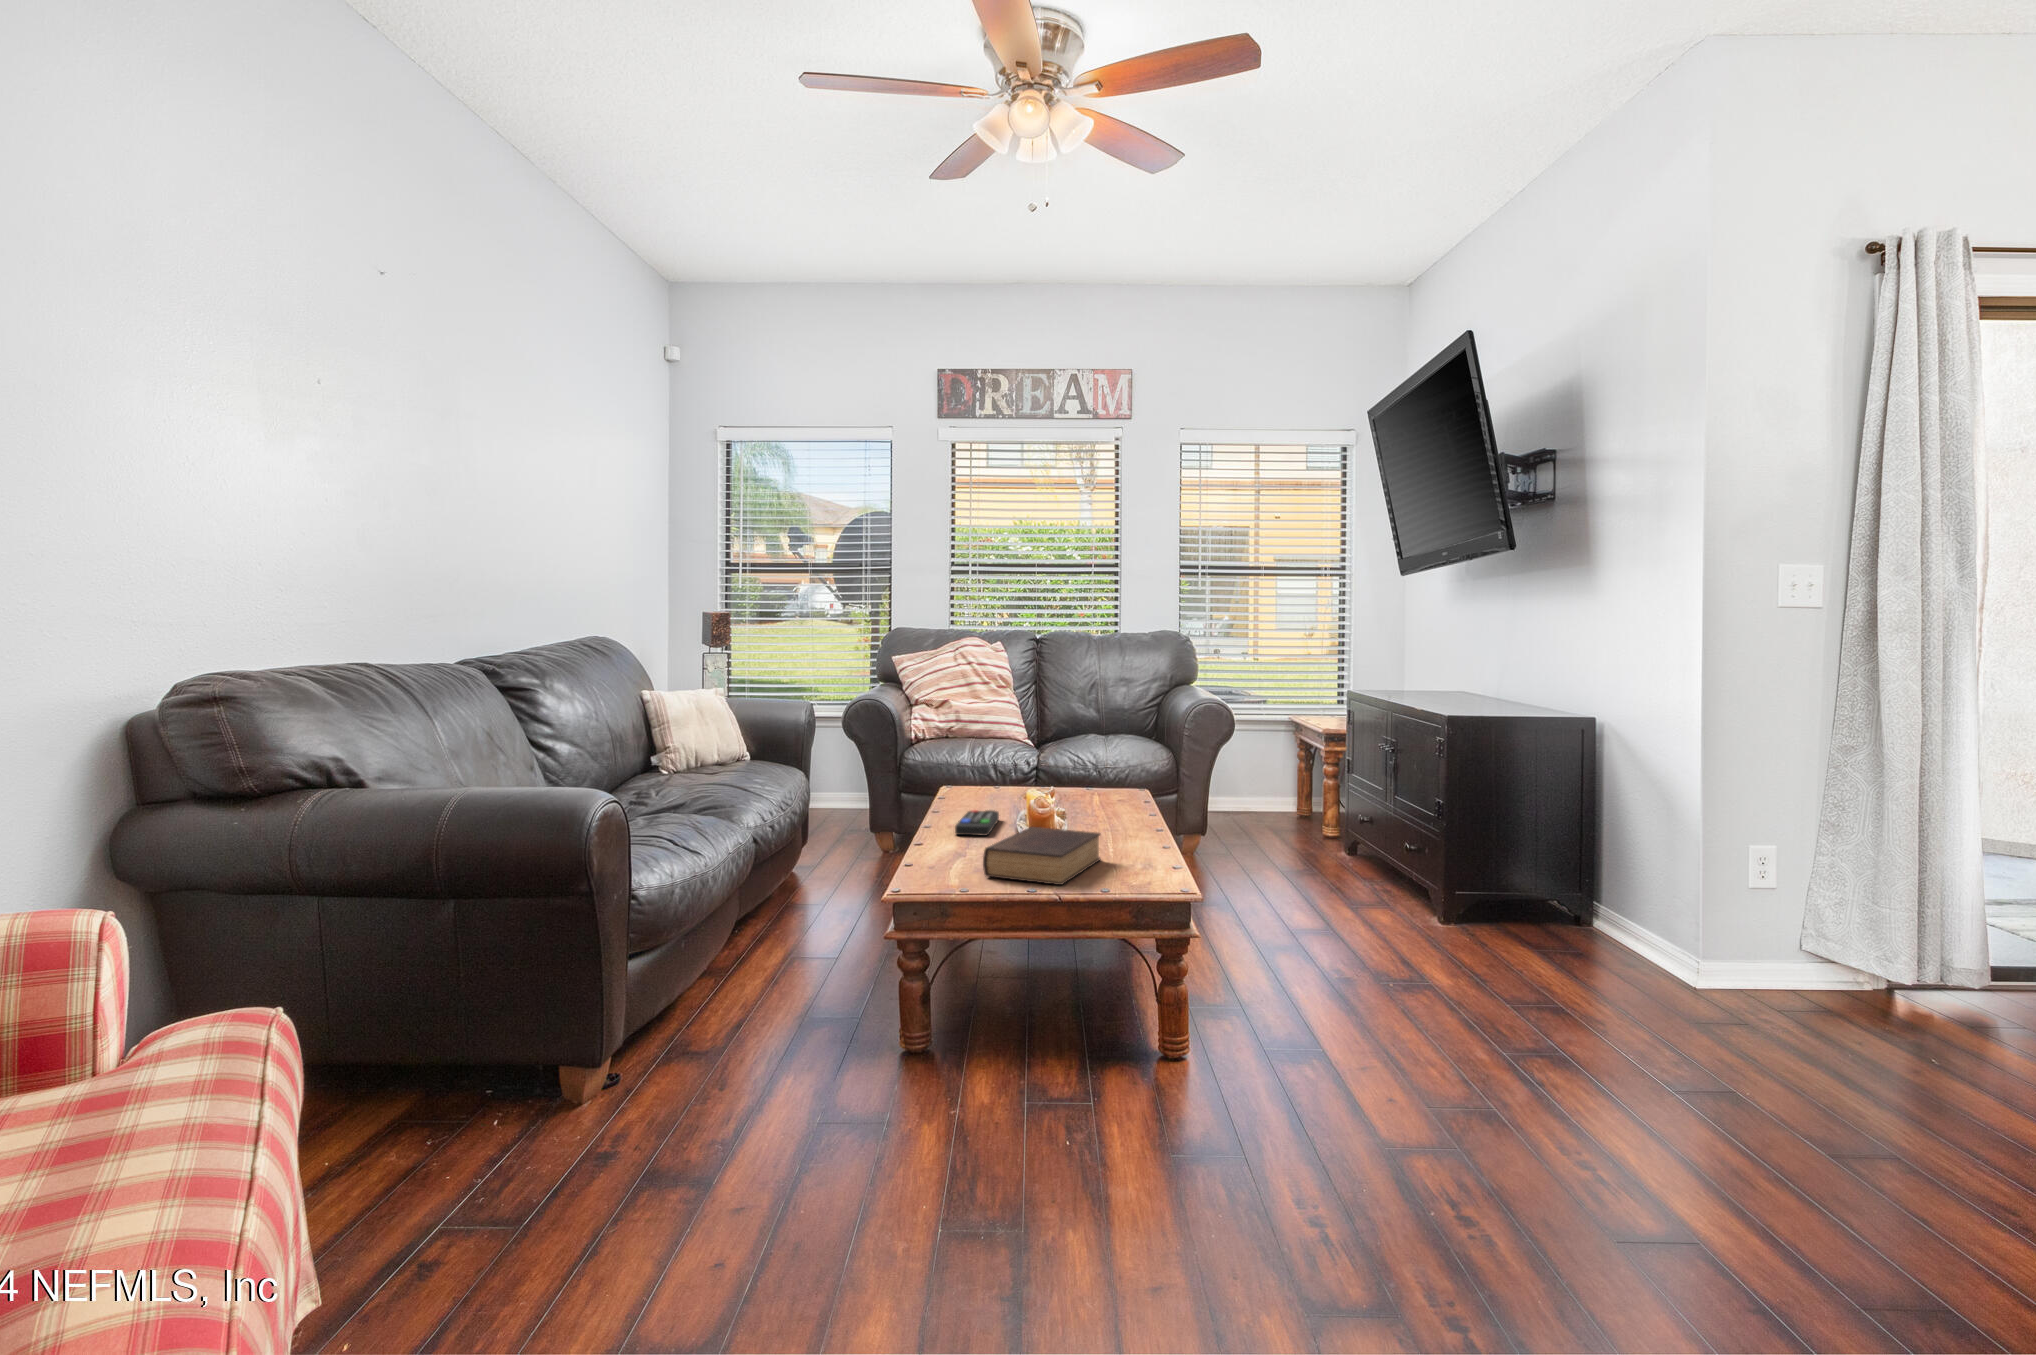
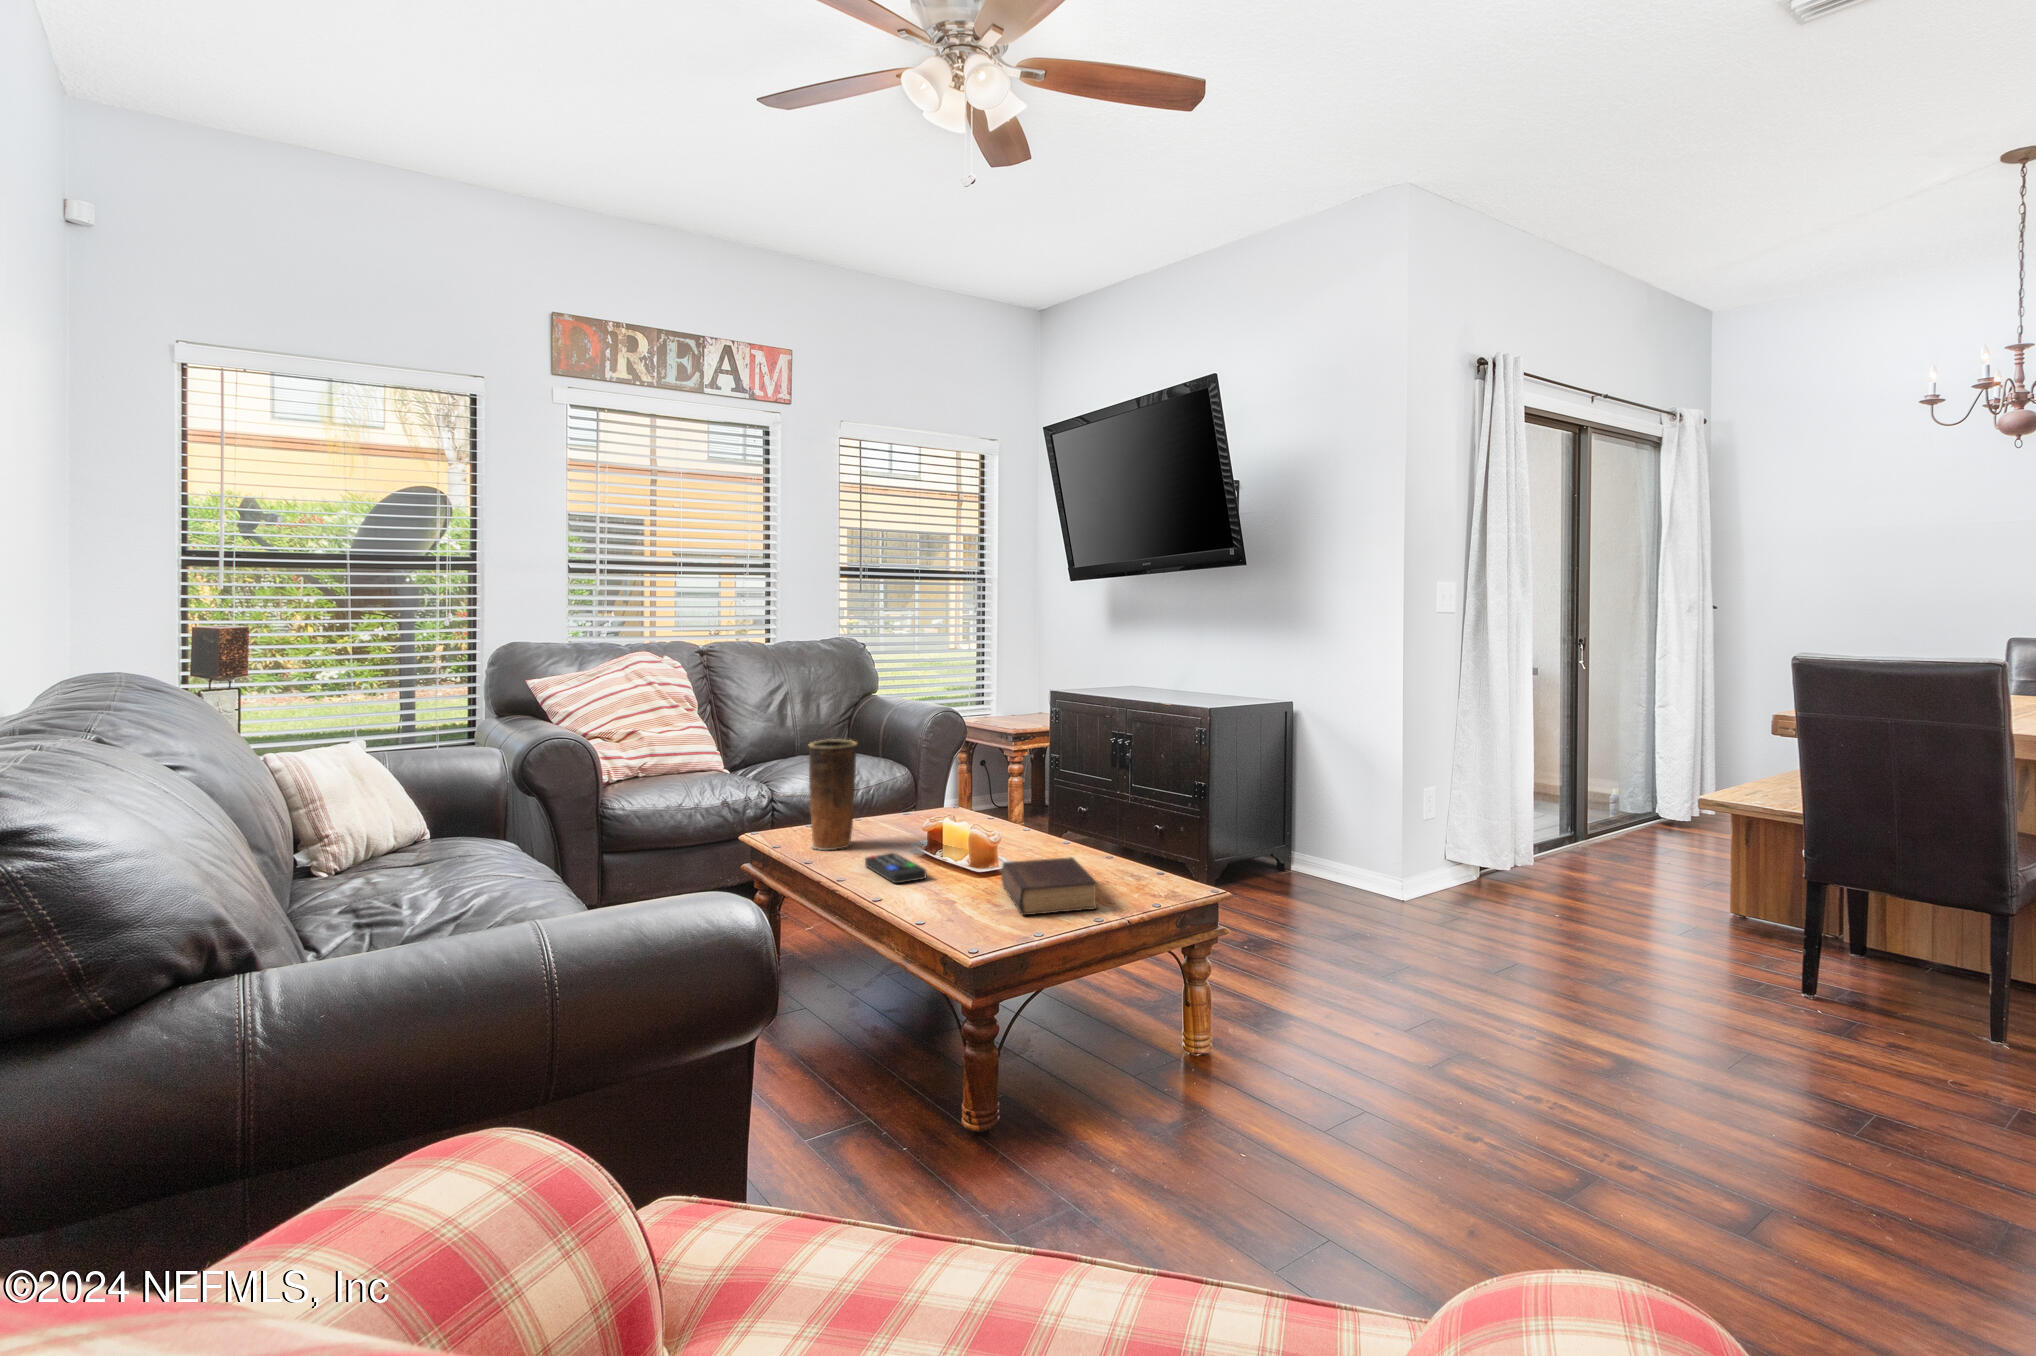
vase: none [961,703,1005,805] -> present [809,739,857,850]

